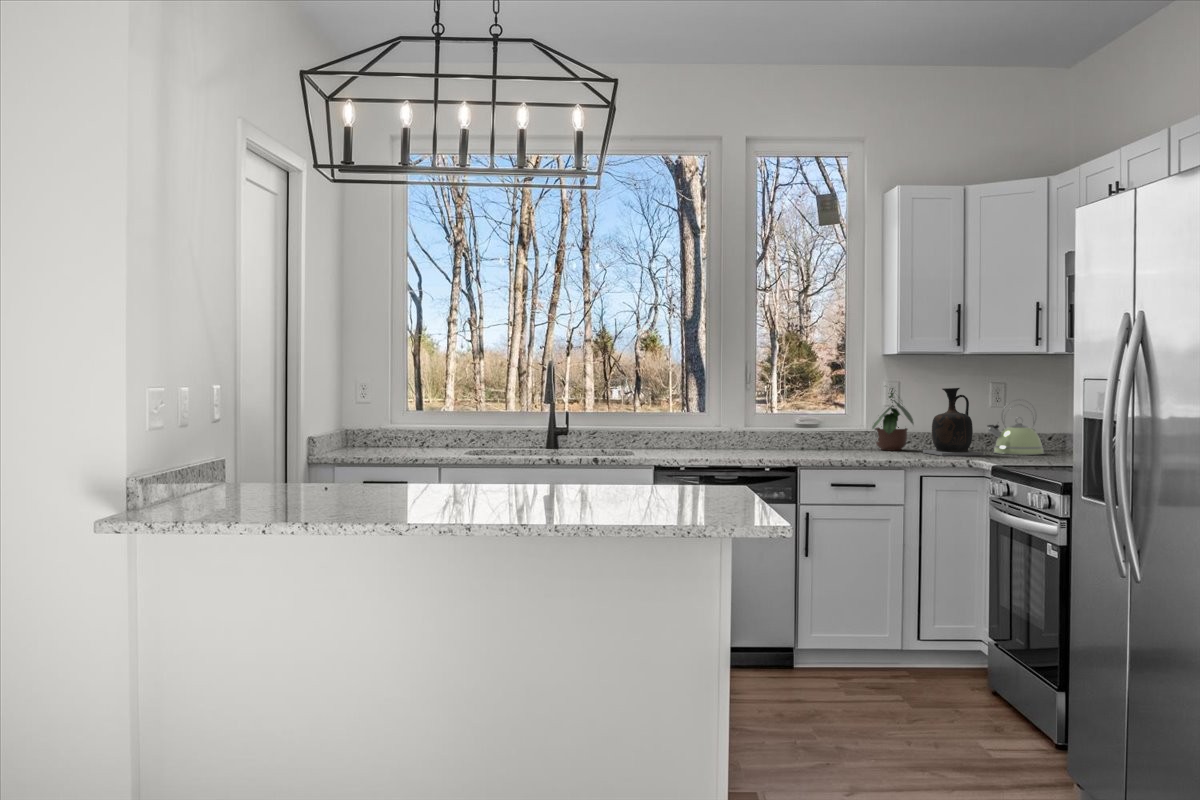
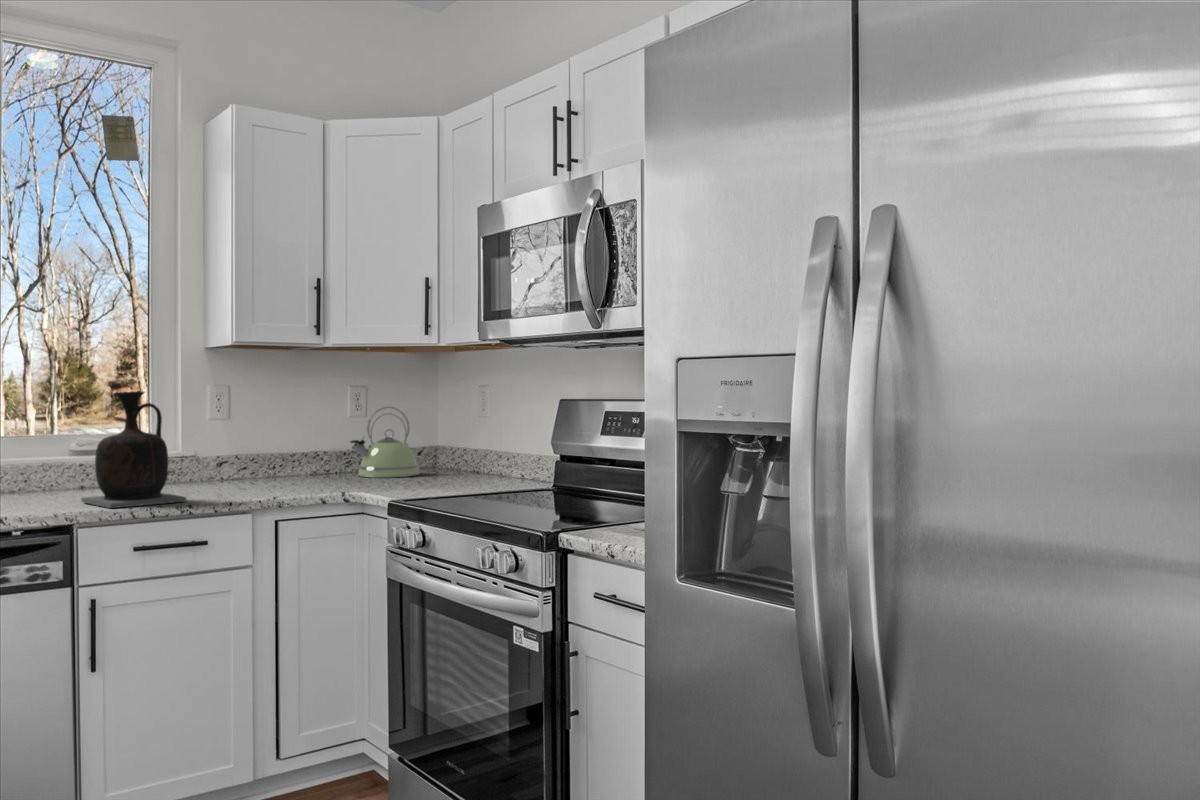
potted plant: present [872,388,914,451] -> none [186,378,258,482]
vase: present [923,388,984,456] -> present [81,392,186,508]

